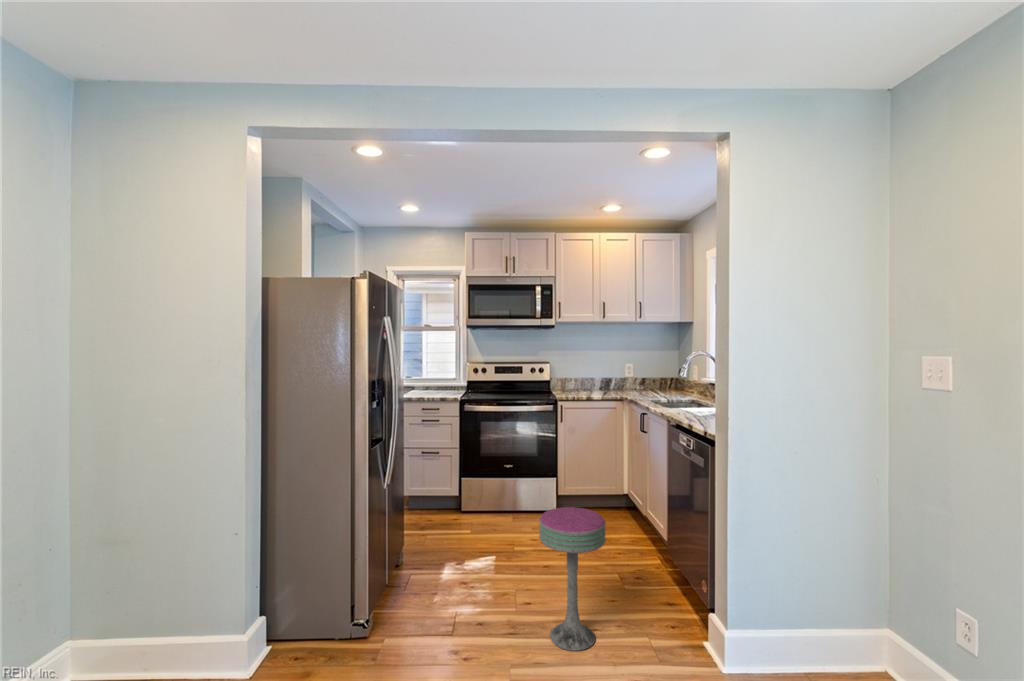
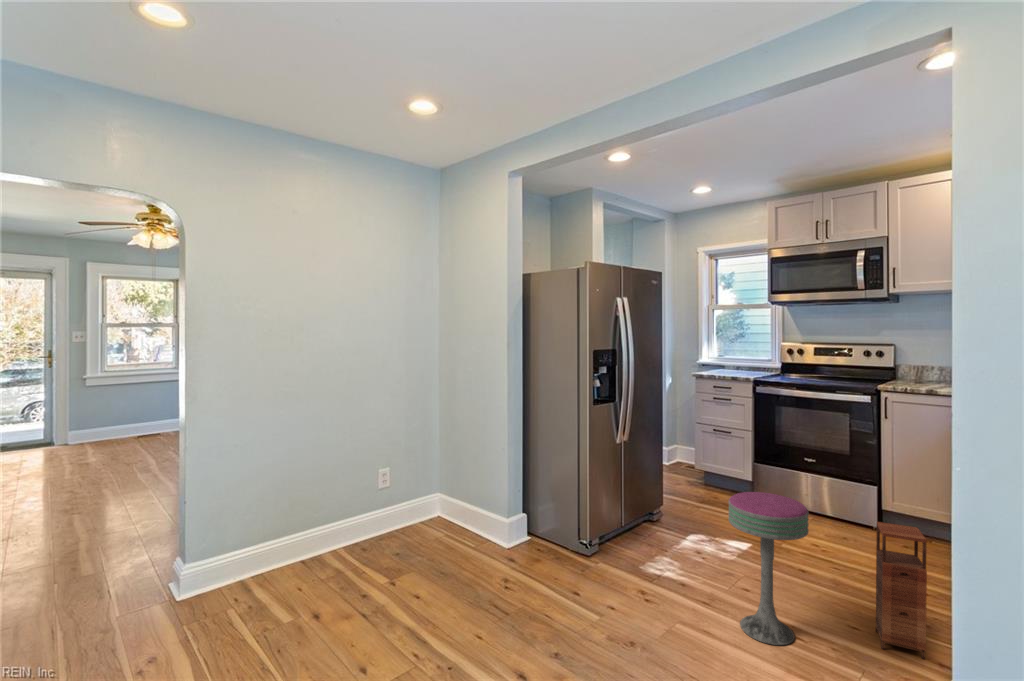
storage cabinet: none [624,507,663,612] -> present [876,522,927,659]

